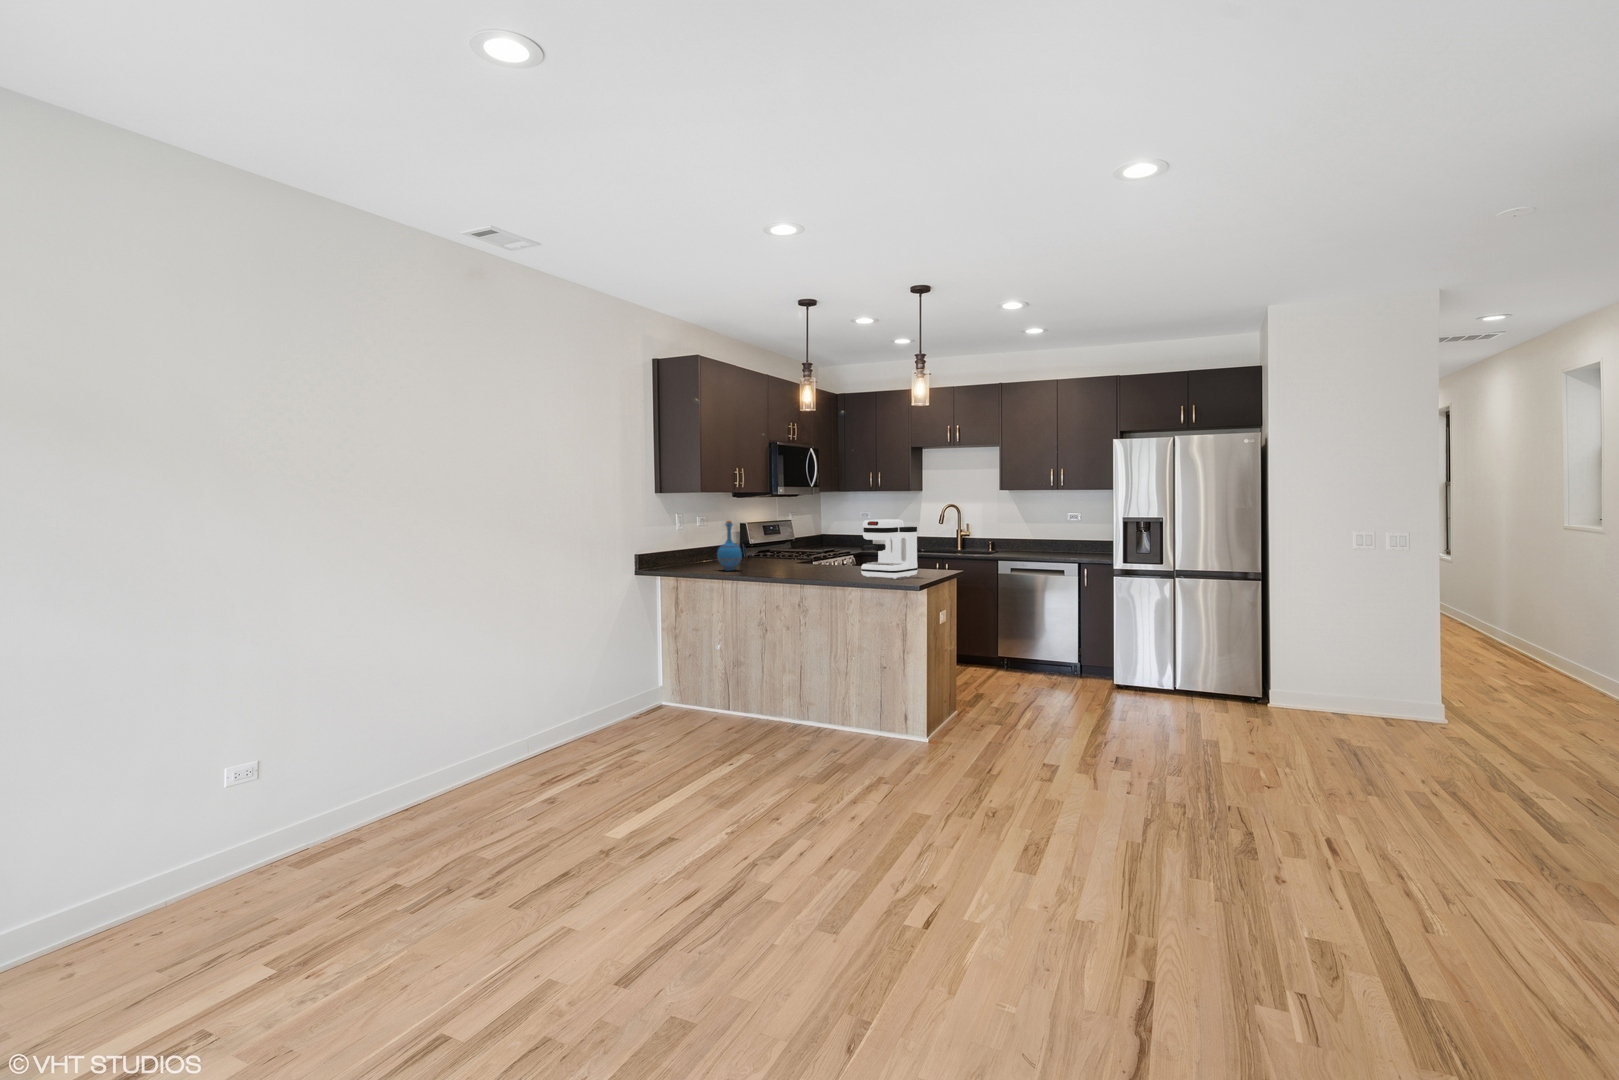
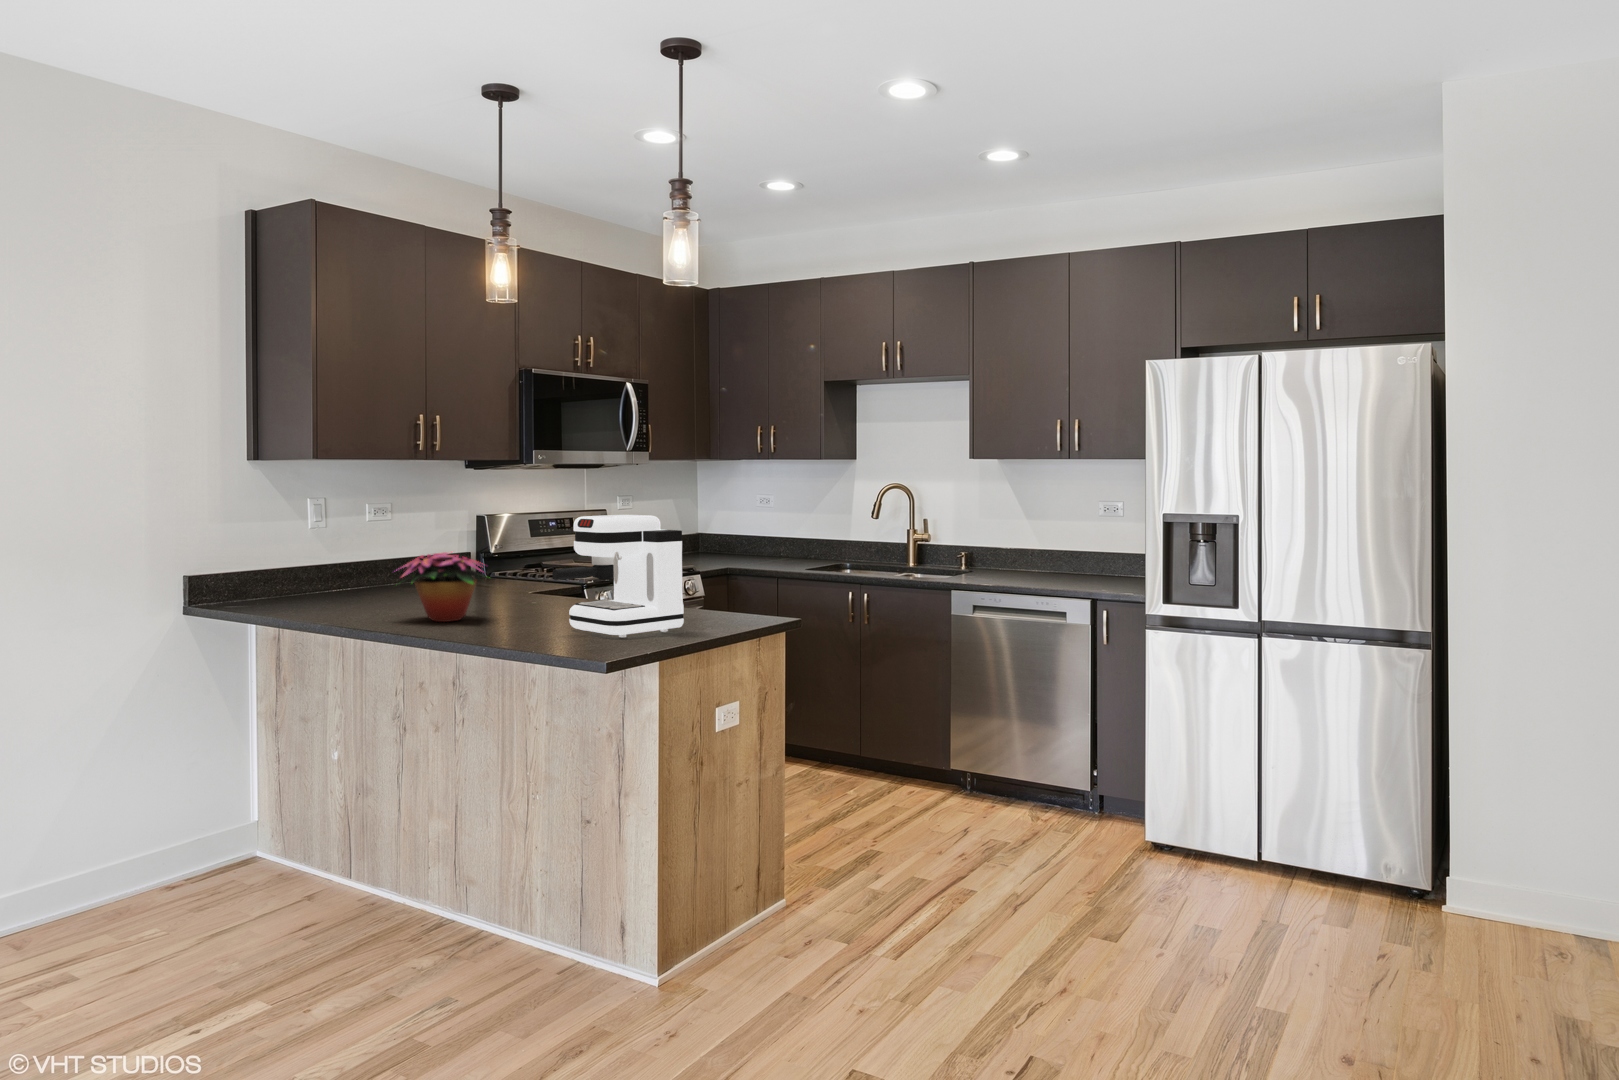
bottle: present [717,521,742,571] -> none [321,514,373,610]
flower arrangement: none [767,538,818,574] -> present [402,552,485,622]

